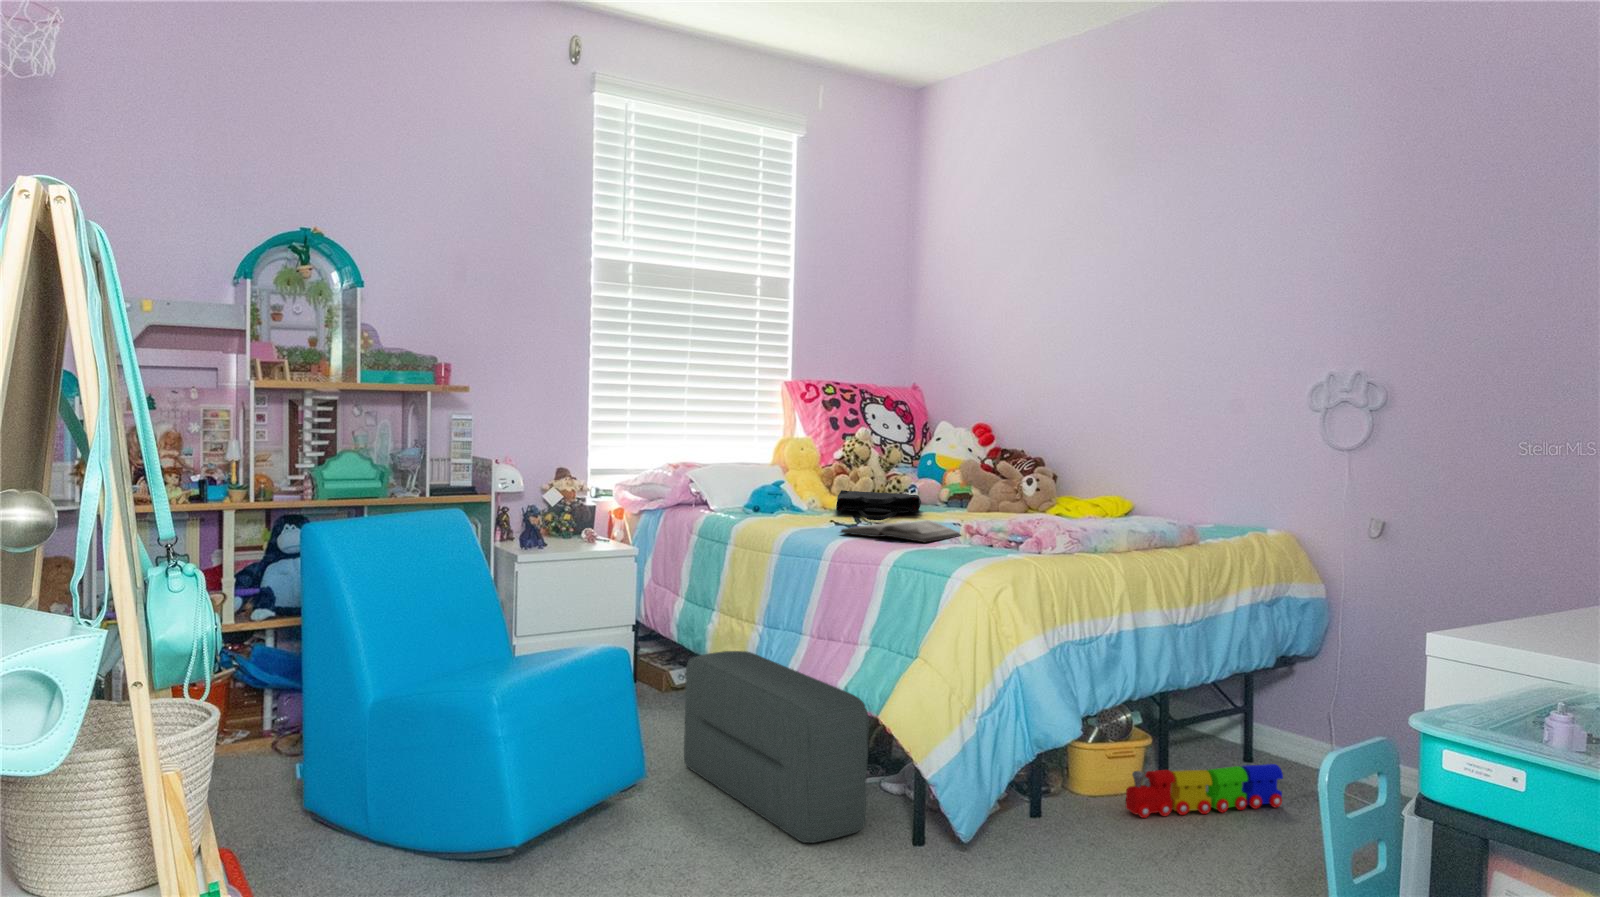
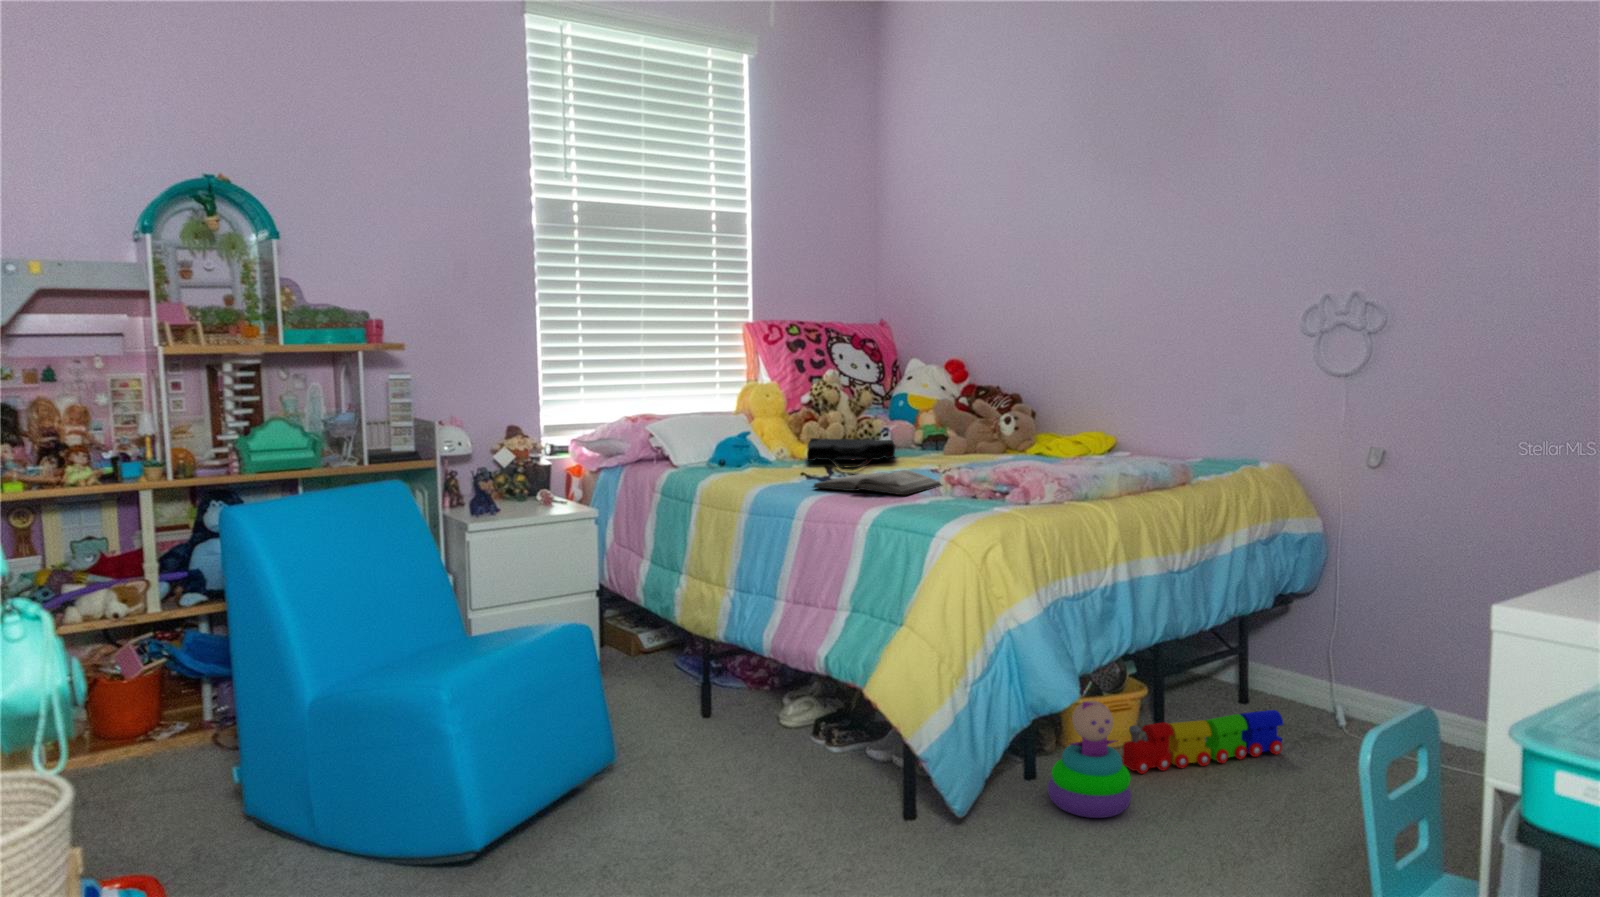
pouf: present [684,651,869,843] -> none [655,617,852,823]
stacking toy: none [1051,741,1131,854] -> present [1047,701,1131,818]

